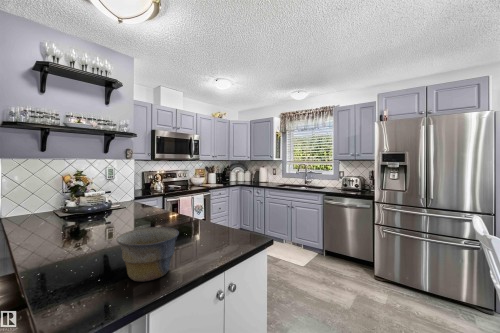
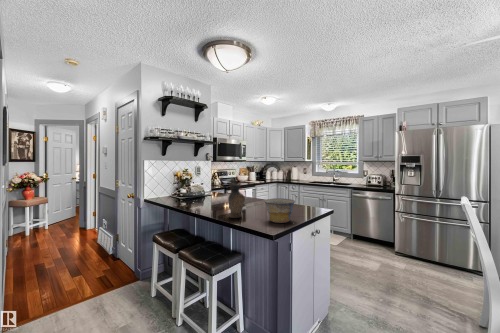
ceramic pitcher: none [63,190,99,265] -> present [228,178,245,218]

